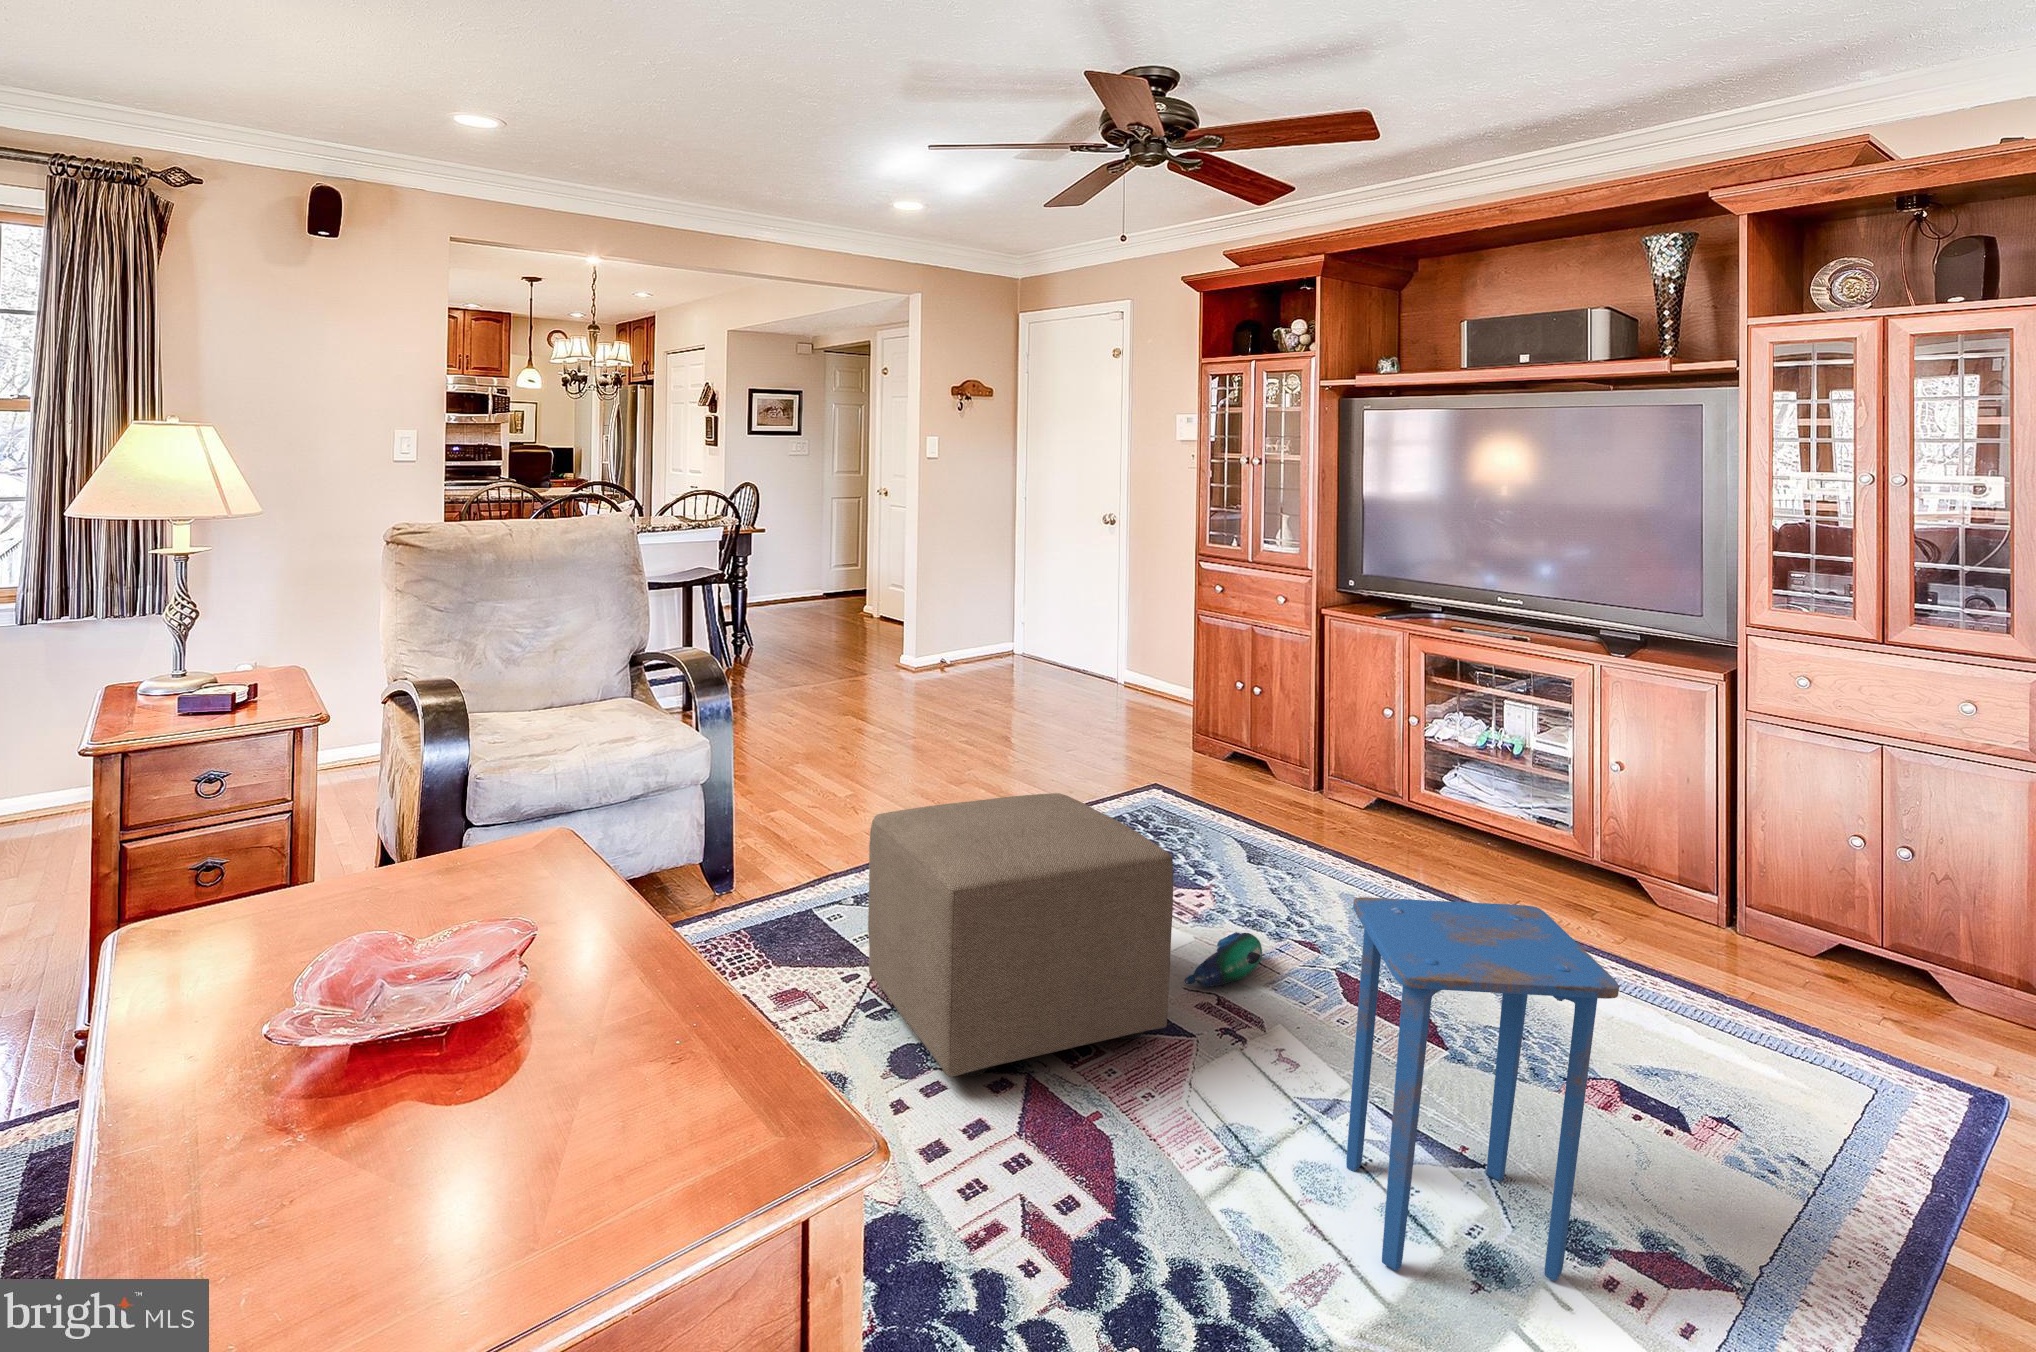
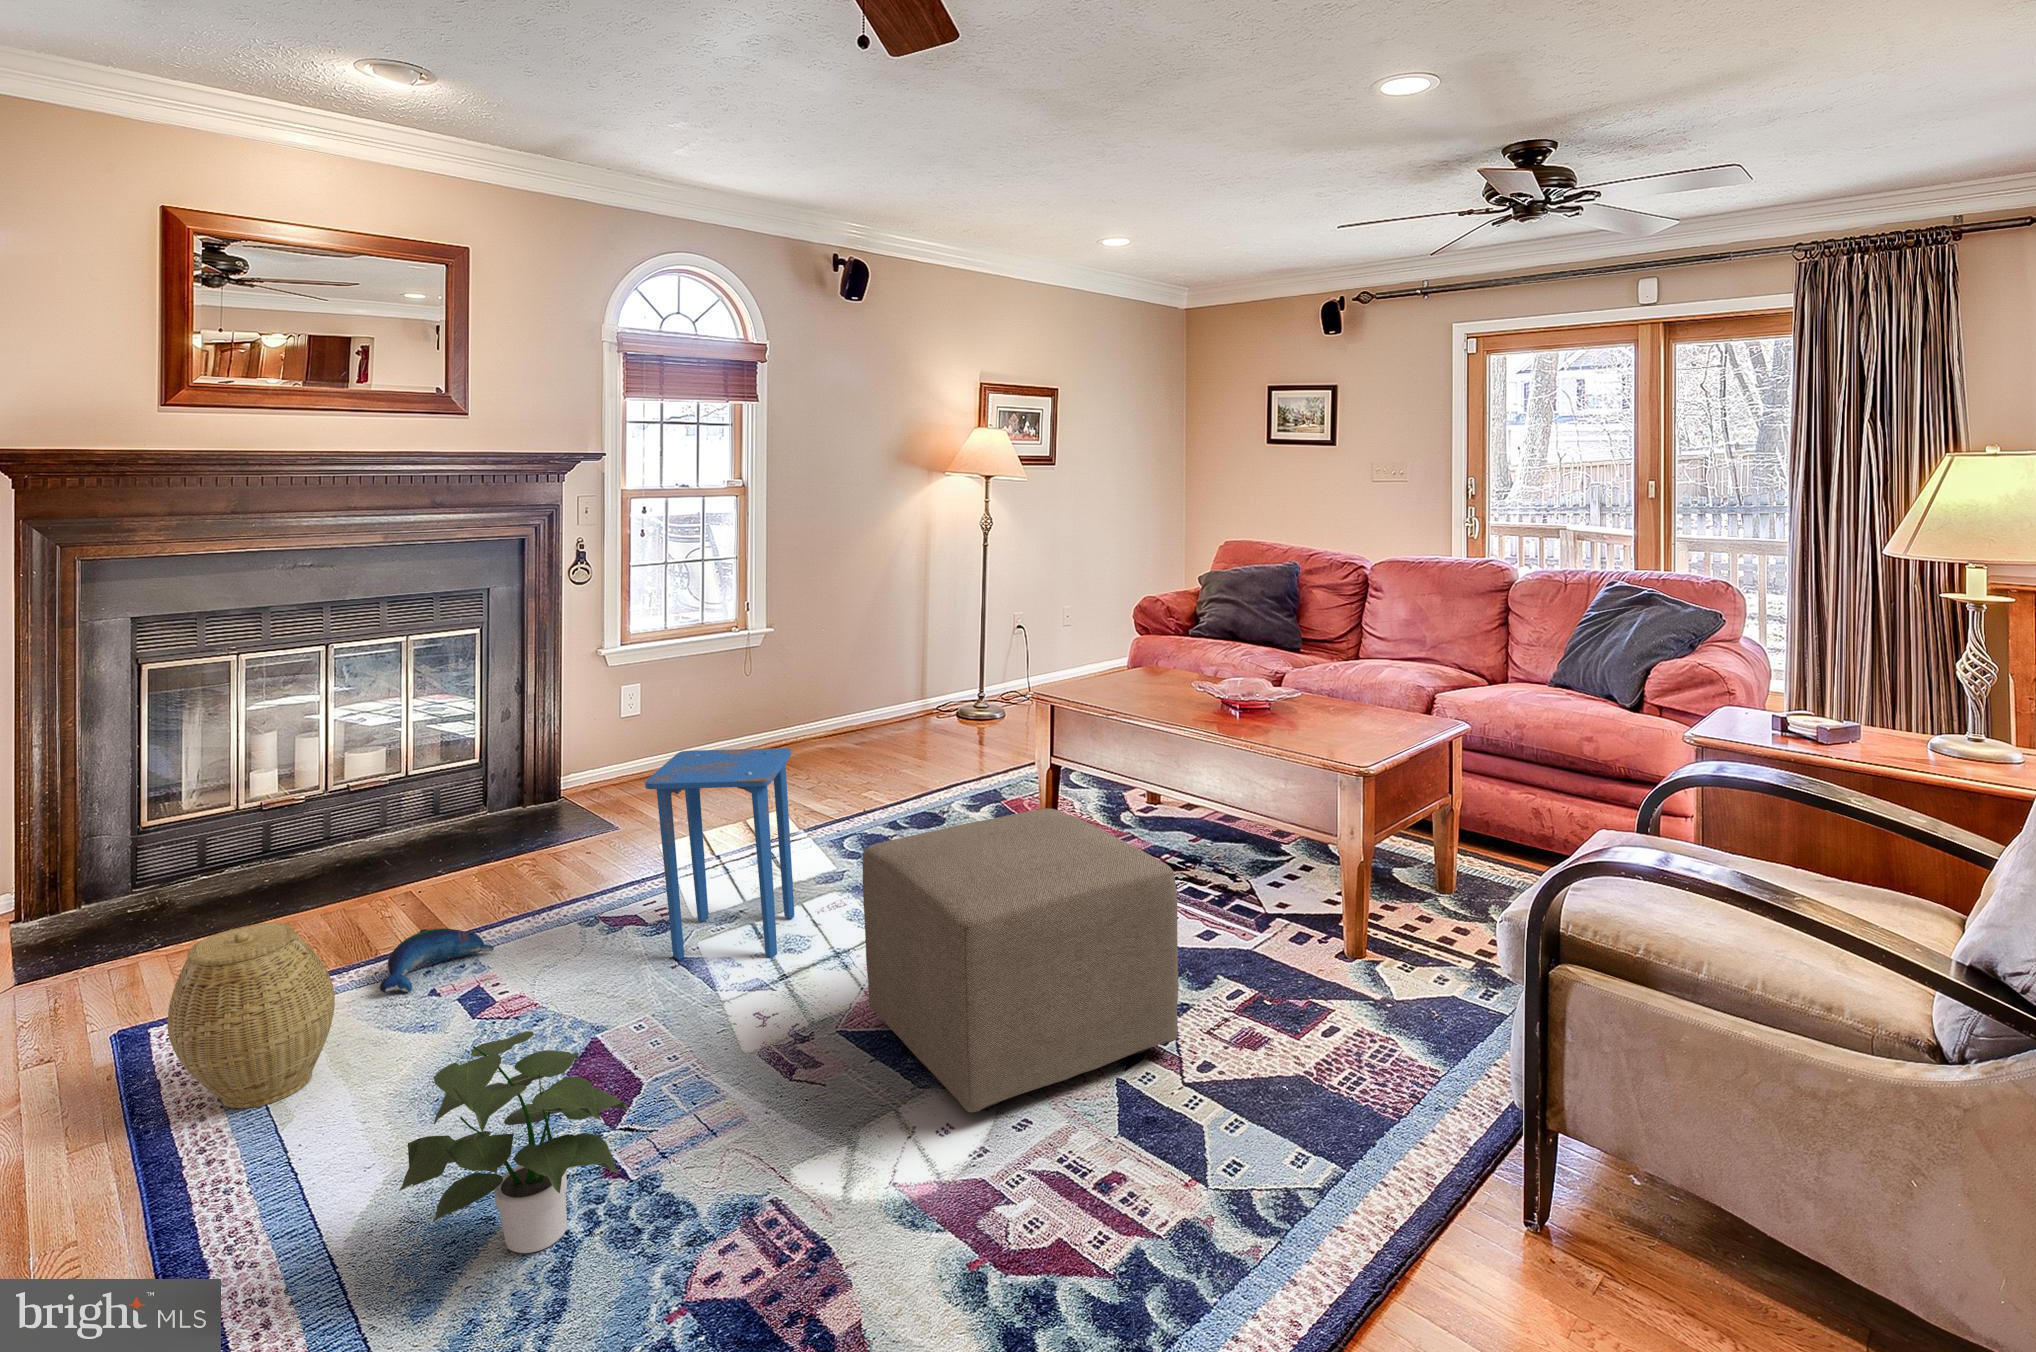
potted plant: none [1261,794,1390,927] -> present [399,1031,630,1253]
woven basket: none [1654,876,1806,1047] -> present [168,923,335,1108]
plush toy: present [1184,932,1262,987] -> present [379,928,493,993]

